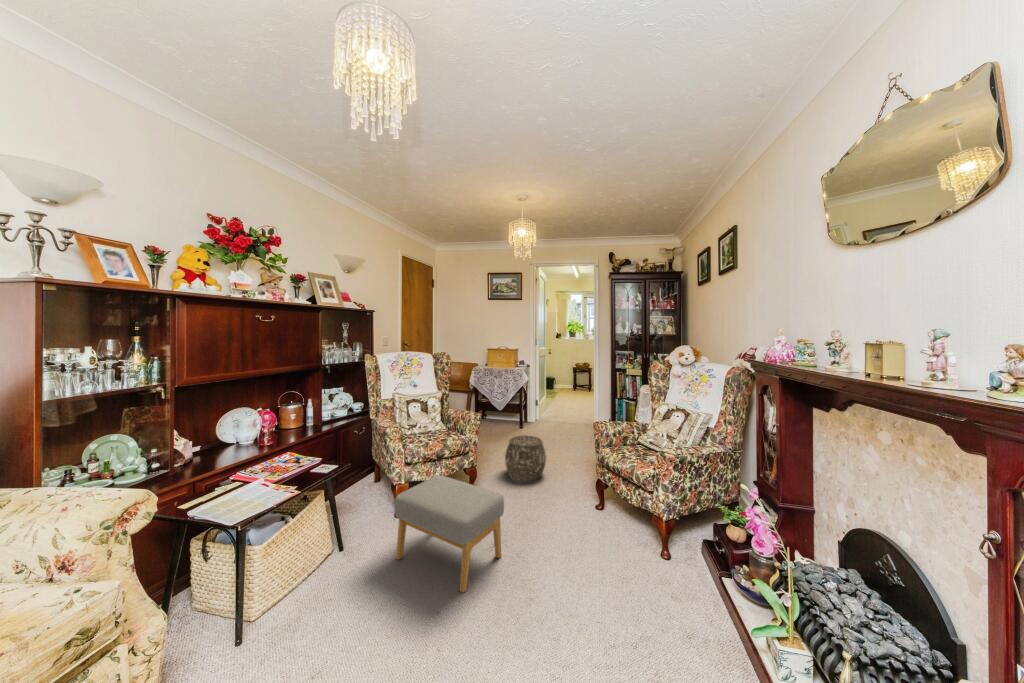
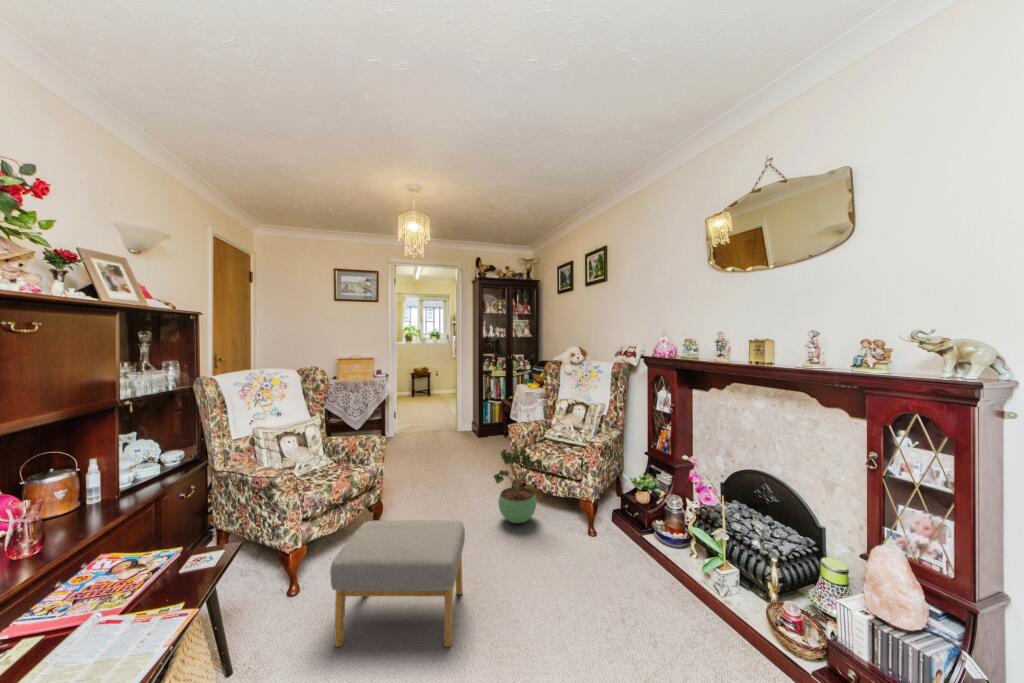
woven basket: present [505,435,546,481] -> none [401,453,449,506]
potted plant: none [569,443,615,519] -> present [494,448,542,523]

